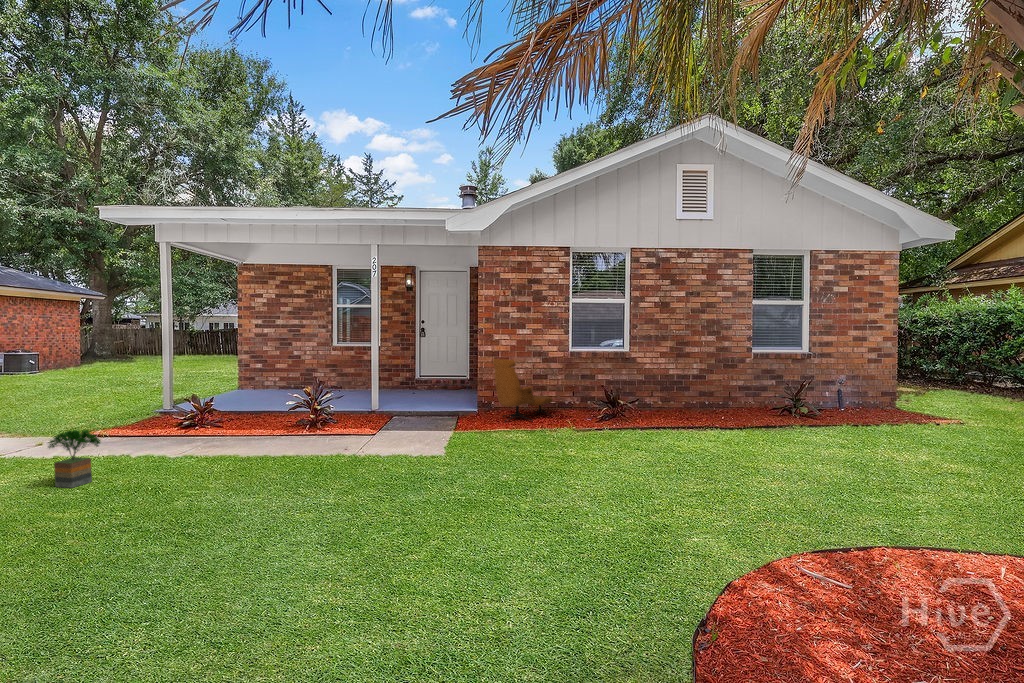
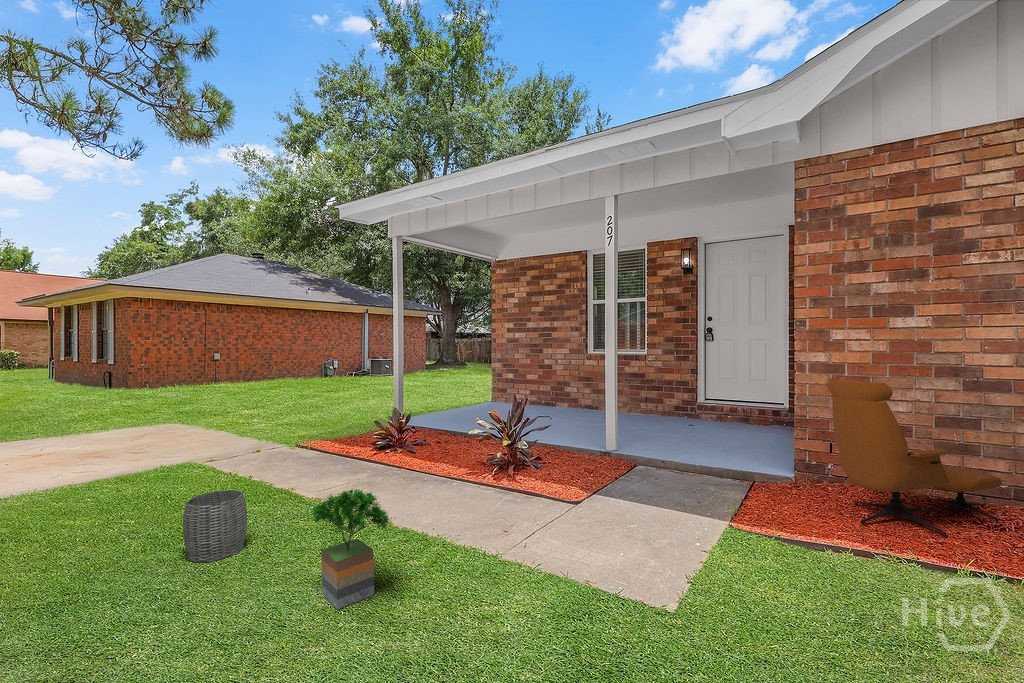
potted tree: present [48,430,100,488] -> present [311,489,390,610]
woven basket: none [155,440,196,482] -> present [183,490,247,562]

